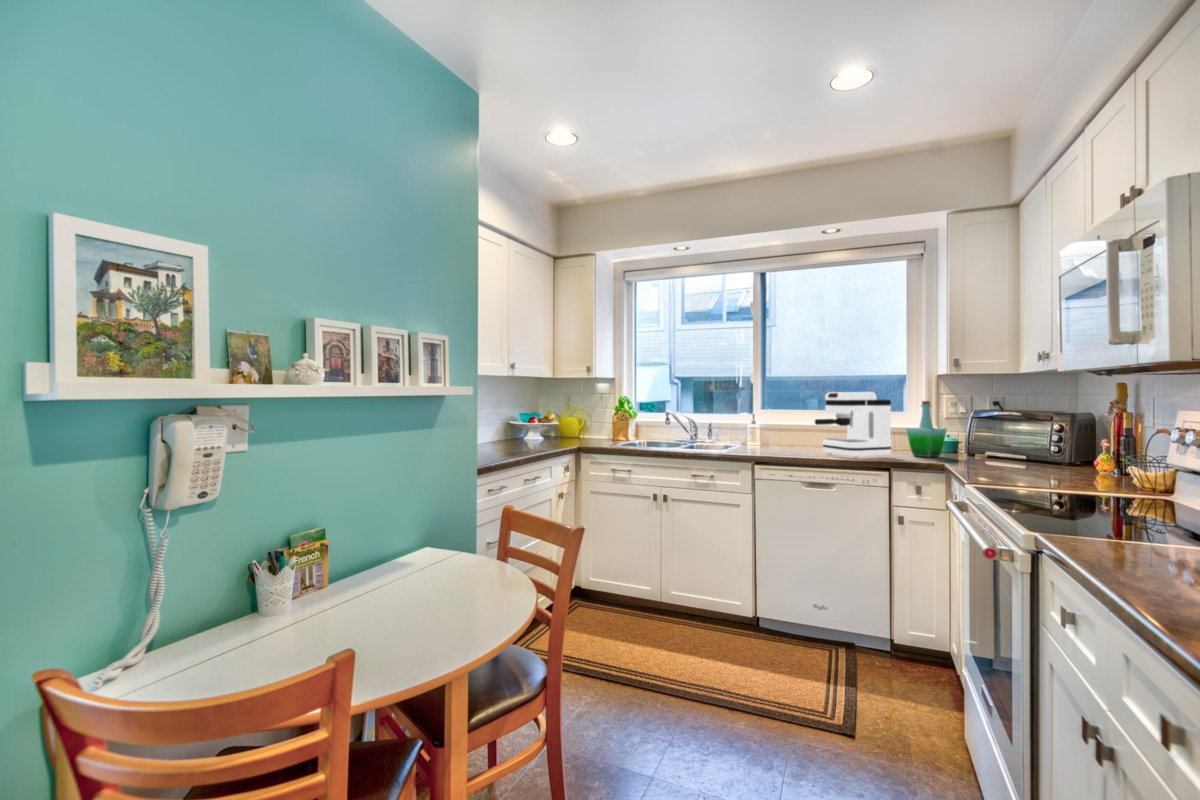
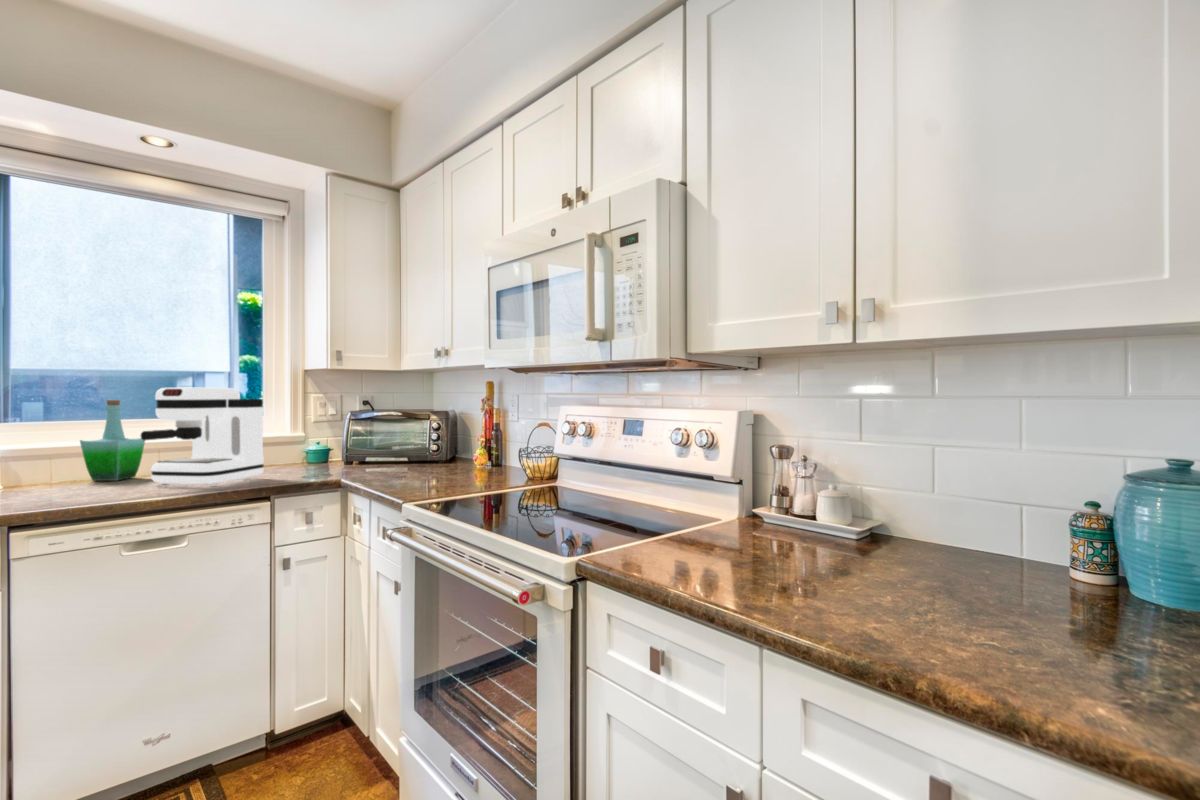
bottle: present [906,401,946,457] -> present [80,400,145,481]

